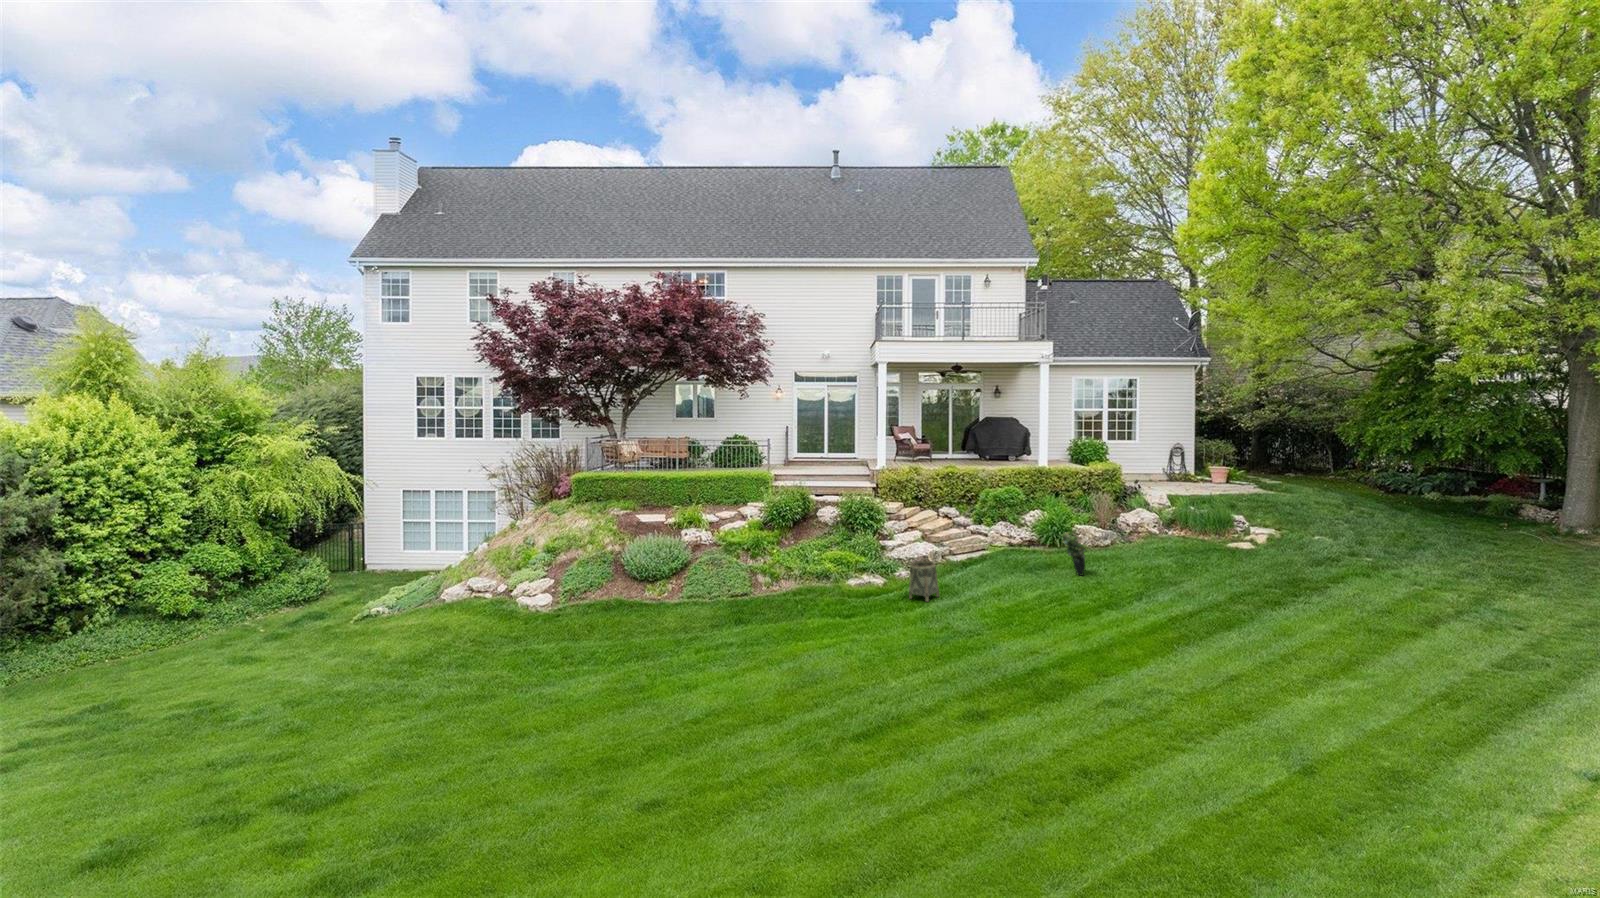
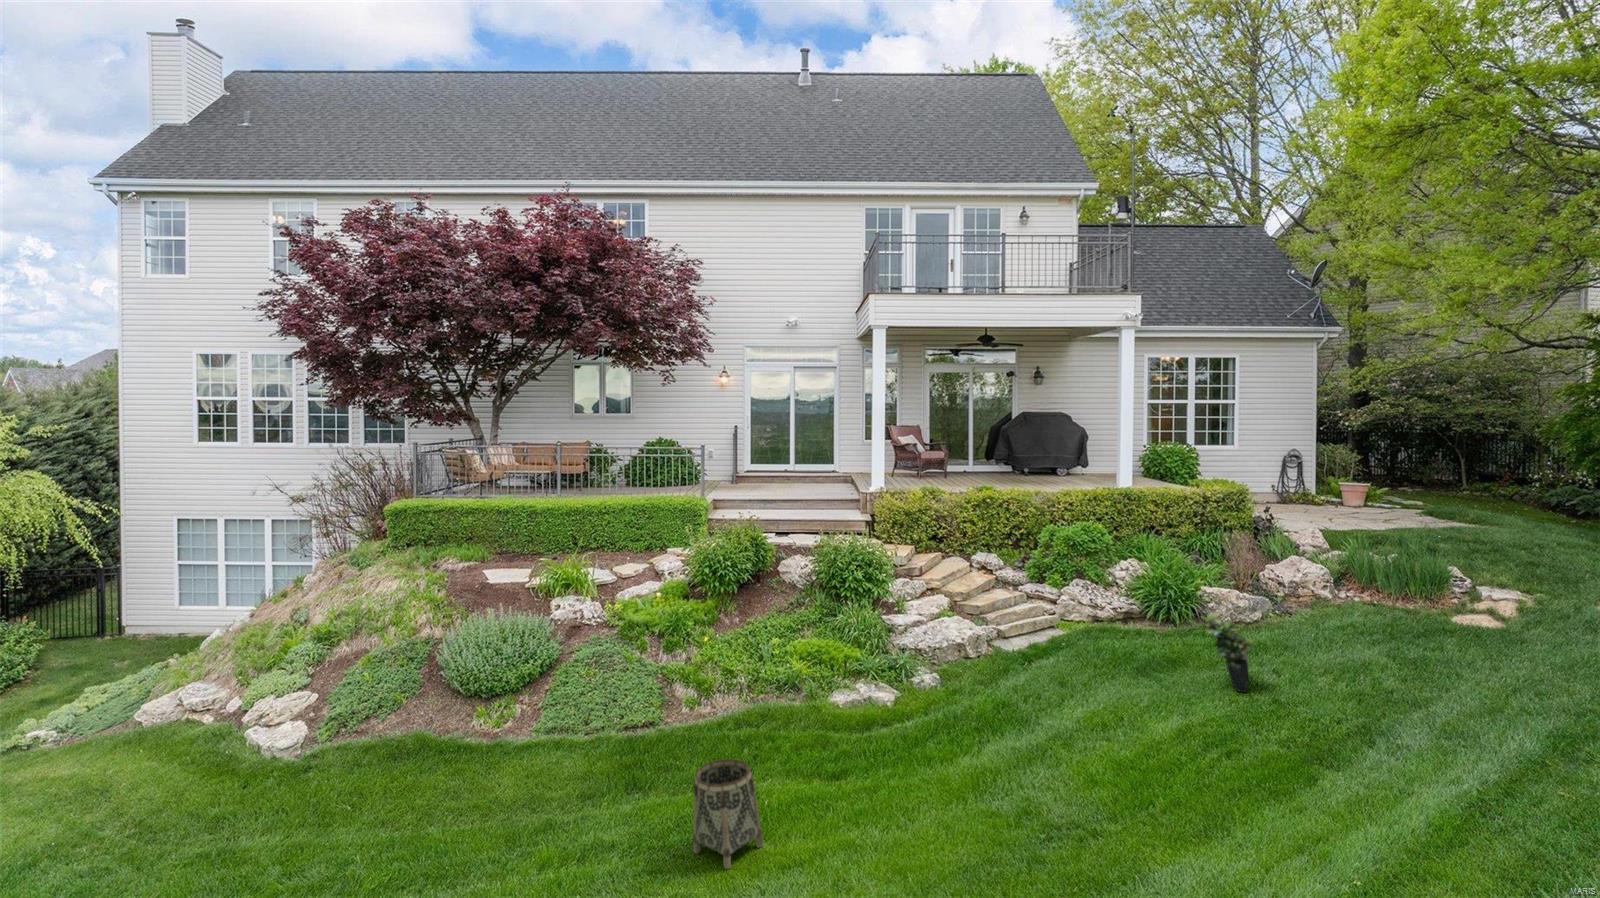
basket: present [909,560,939,602] -> present [693,759,763,869]

